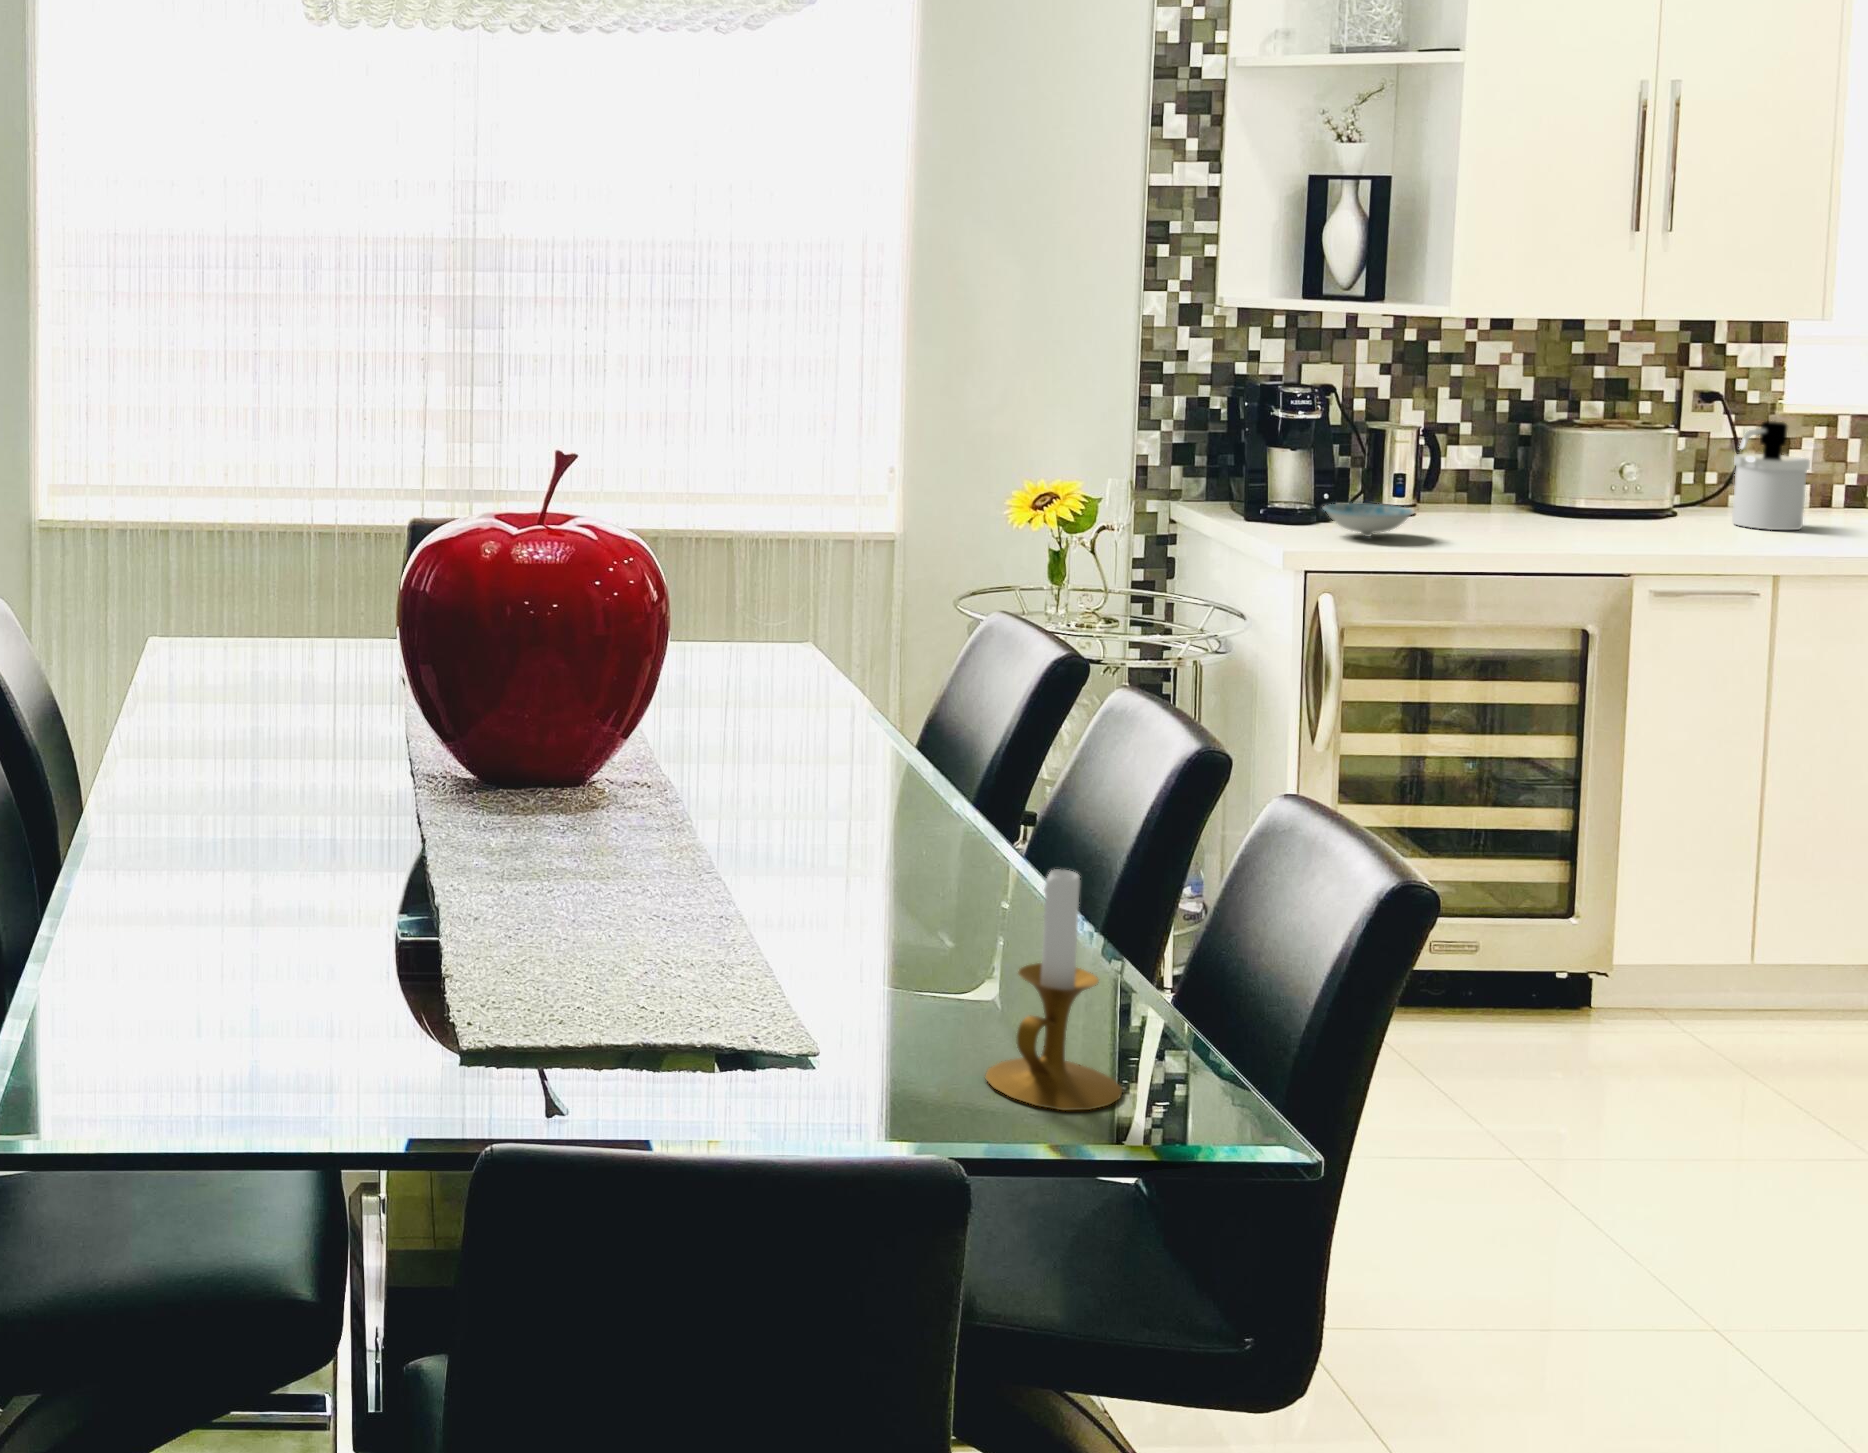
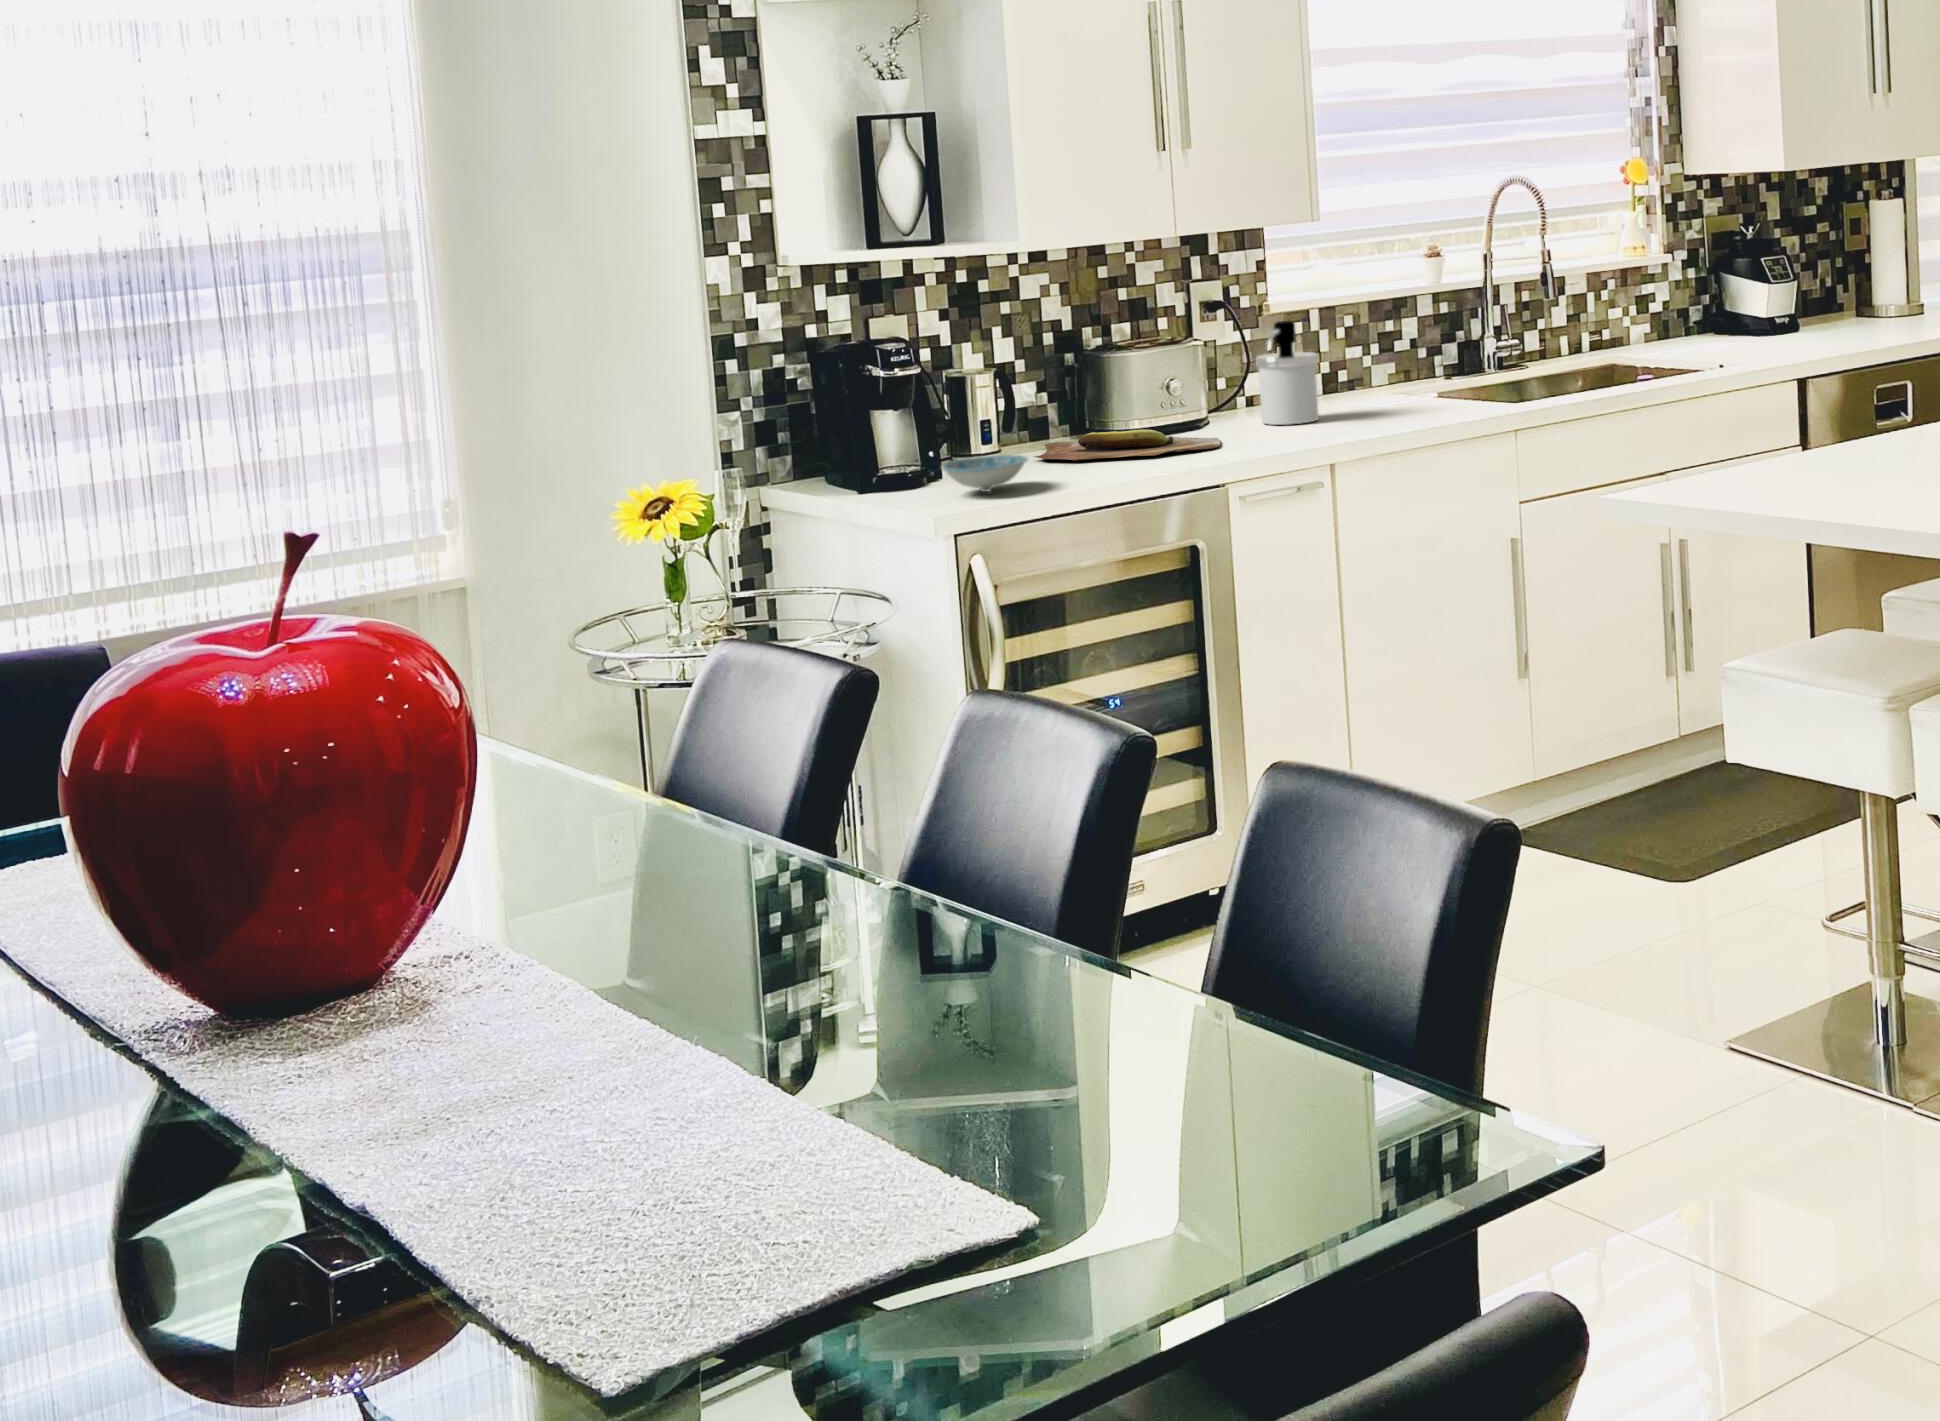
cutting board: none [1445,502,1661,537] -> present [1035,430,1220,460]
candlestick: present [985,869,1122,1110] -> none [1188,922,1341,1210]

